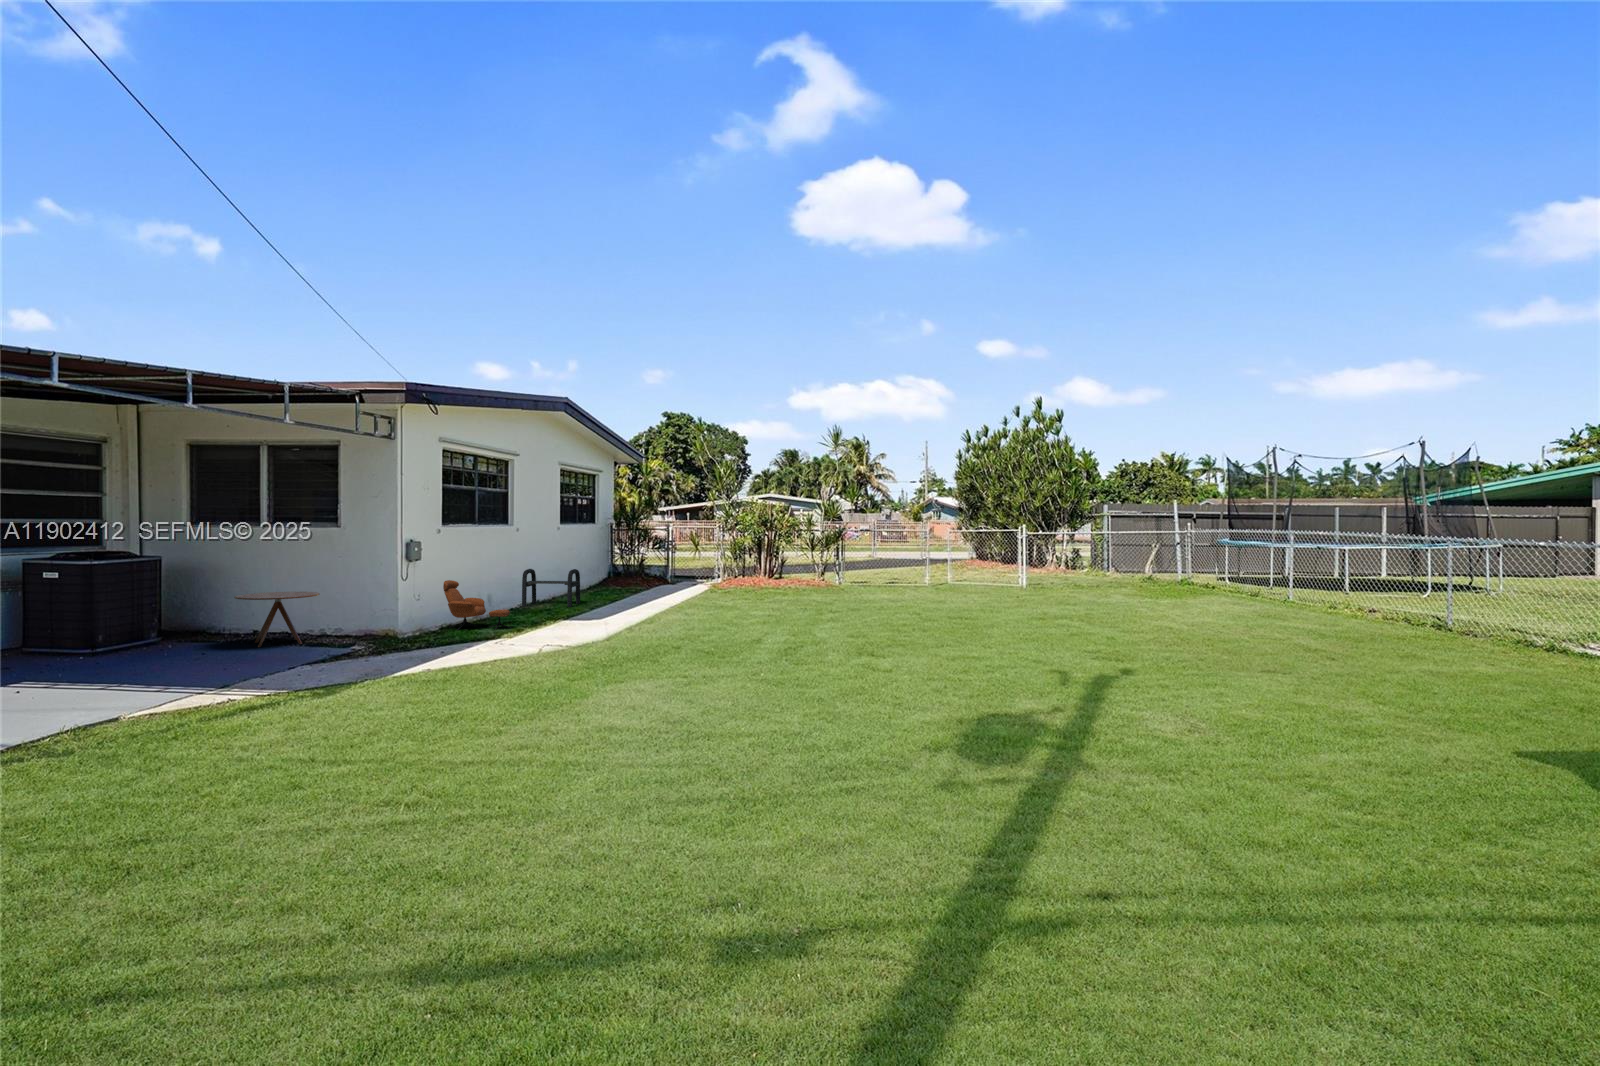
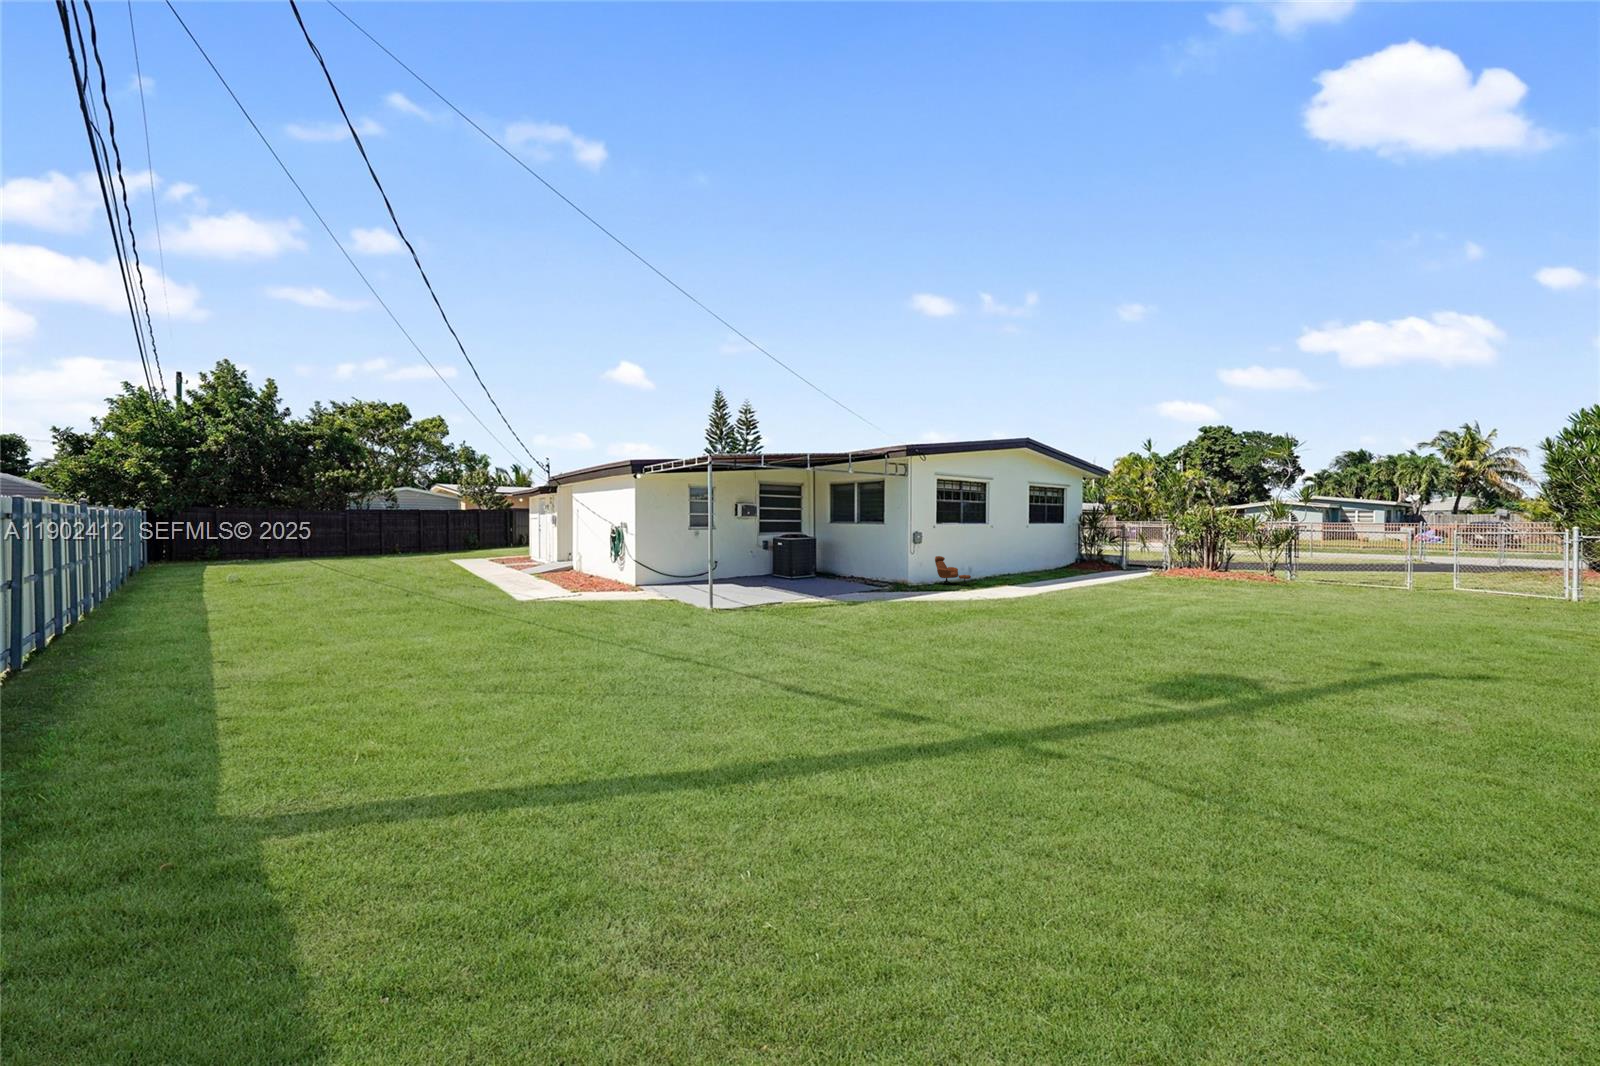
bench: present [522,569,580,607] -> none [993,552,1033,578]
round table: present [234,592,320,647] -> none [835,558,872,585]

